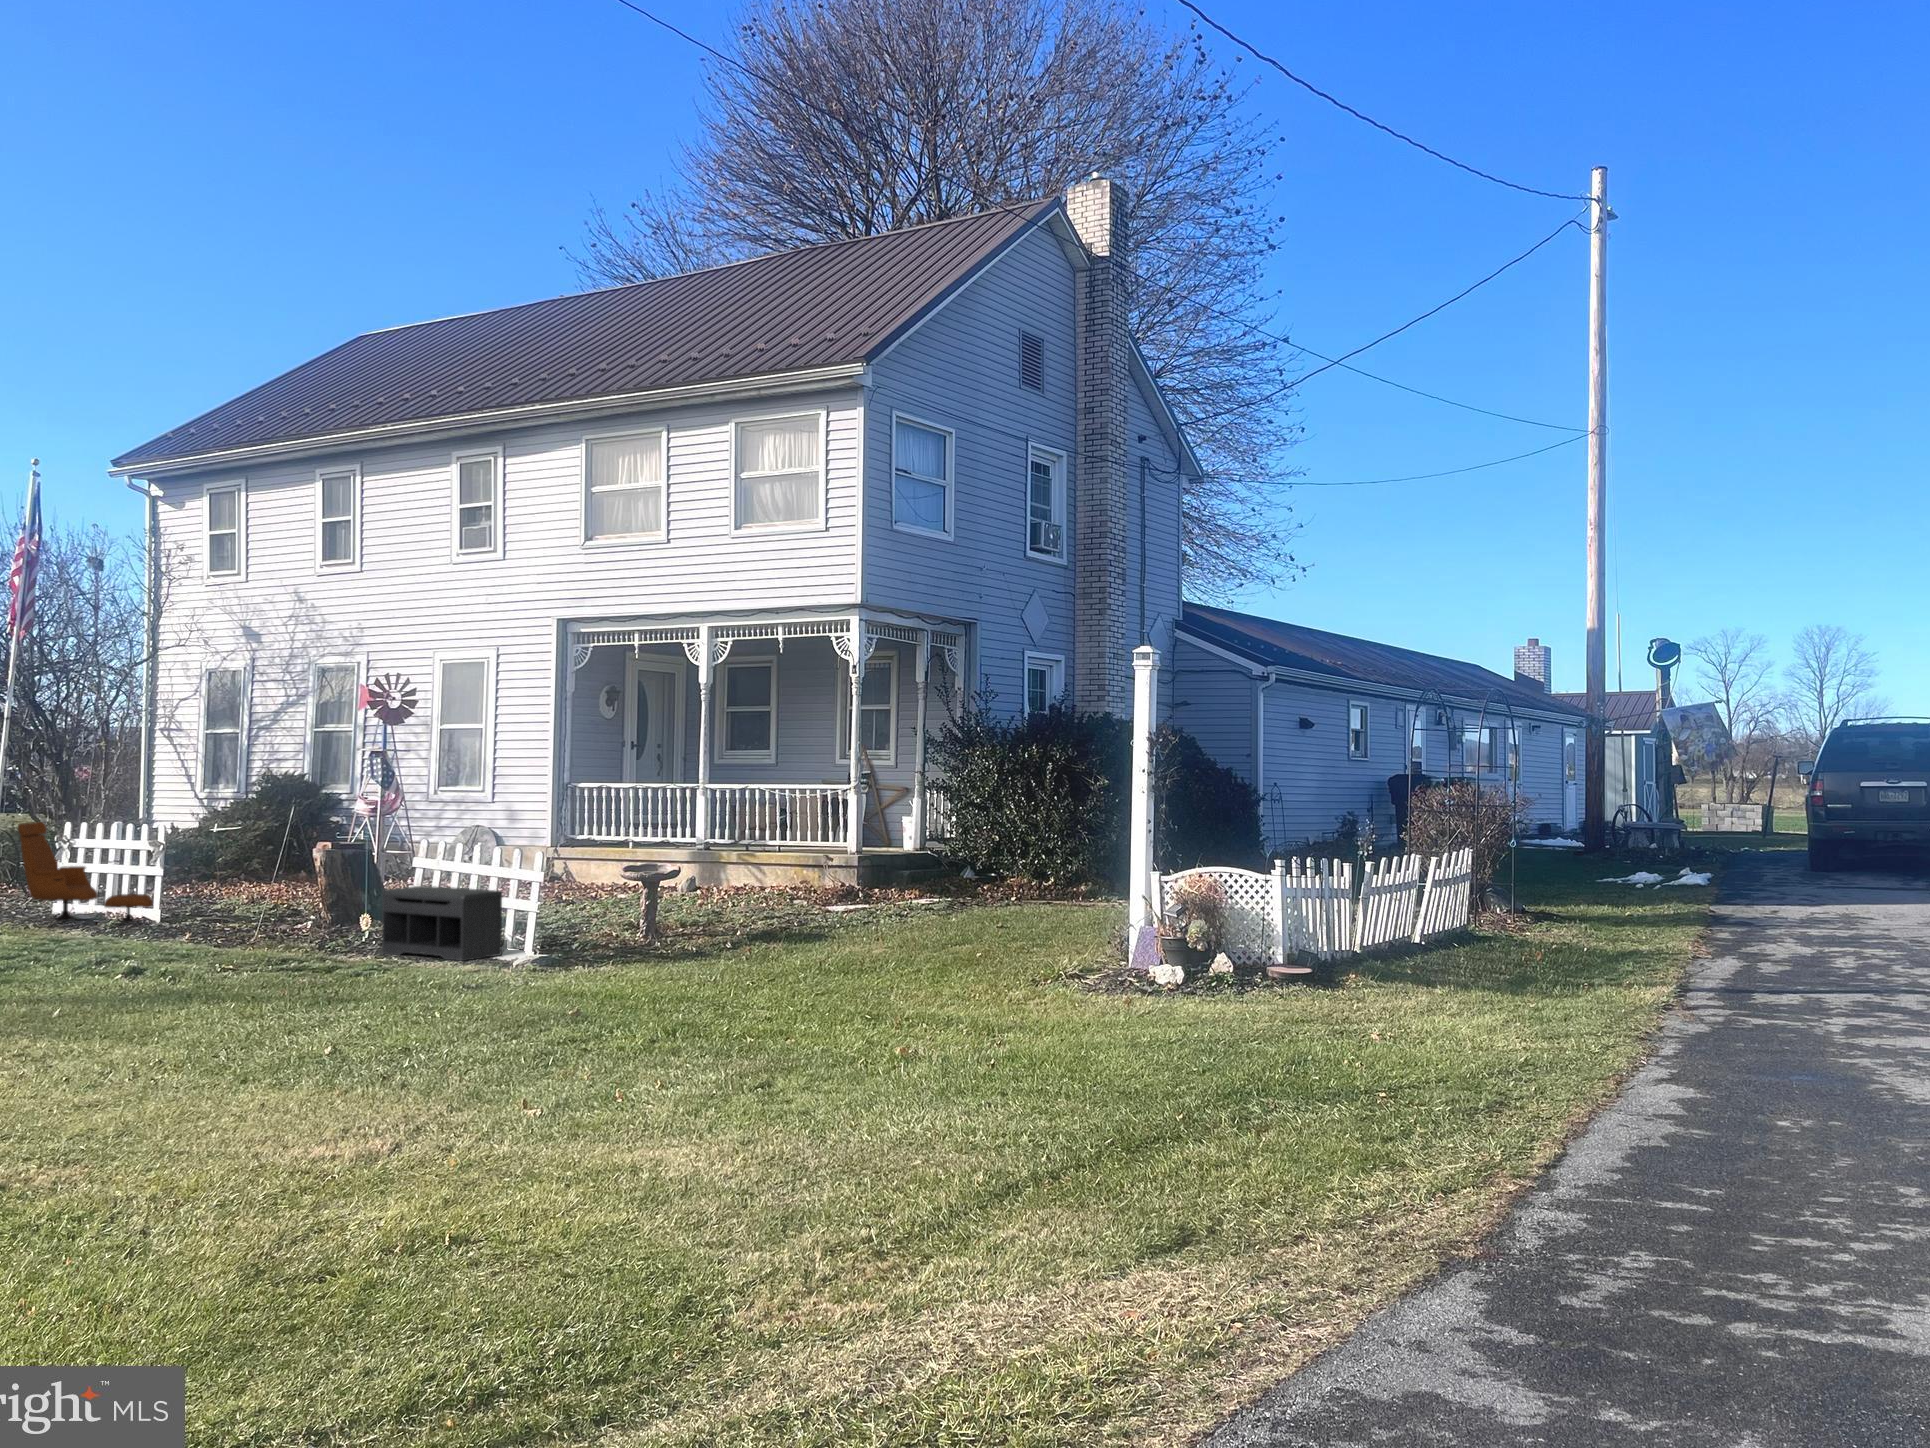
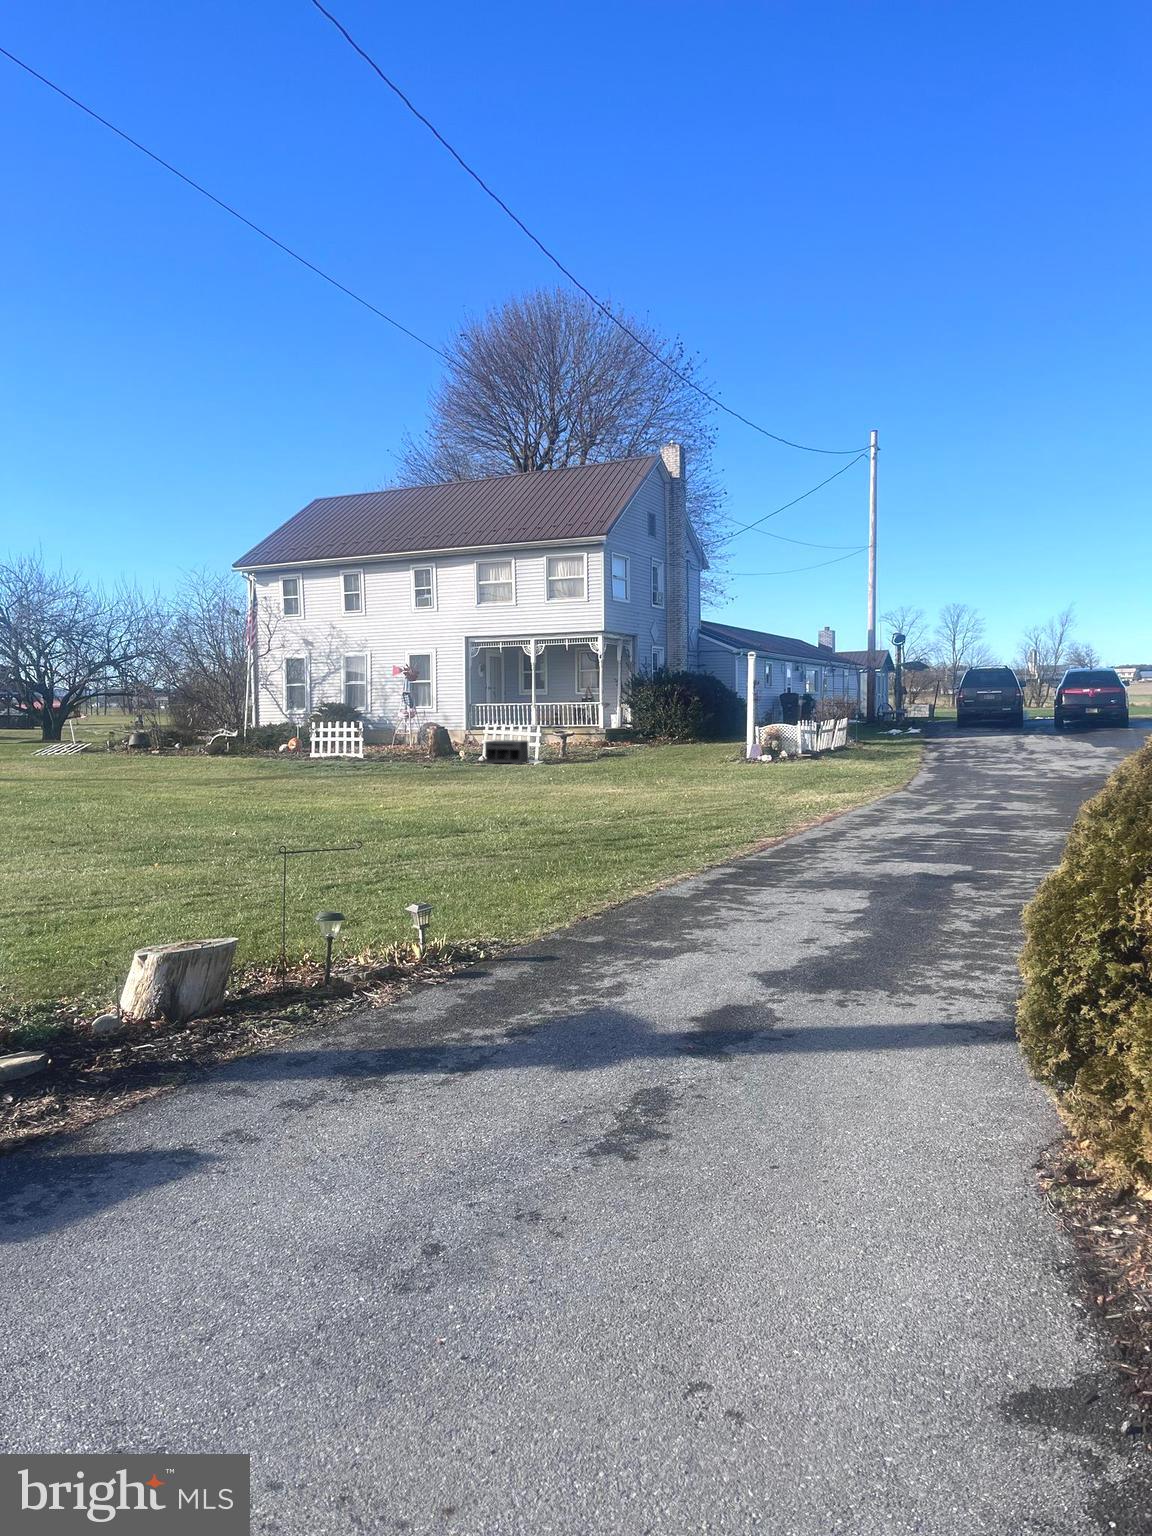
lounge chair: present [18,822,153,927] -> none [322,723,372,761]

